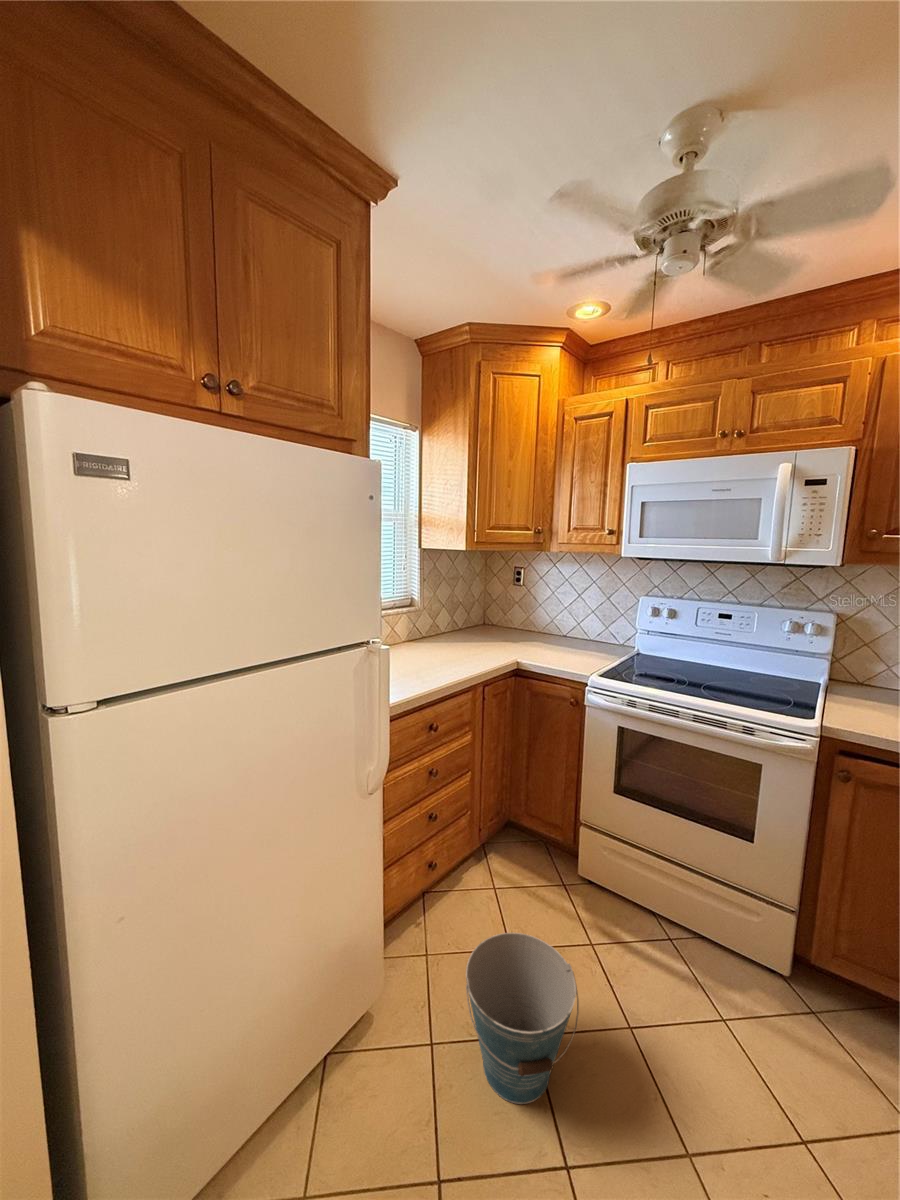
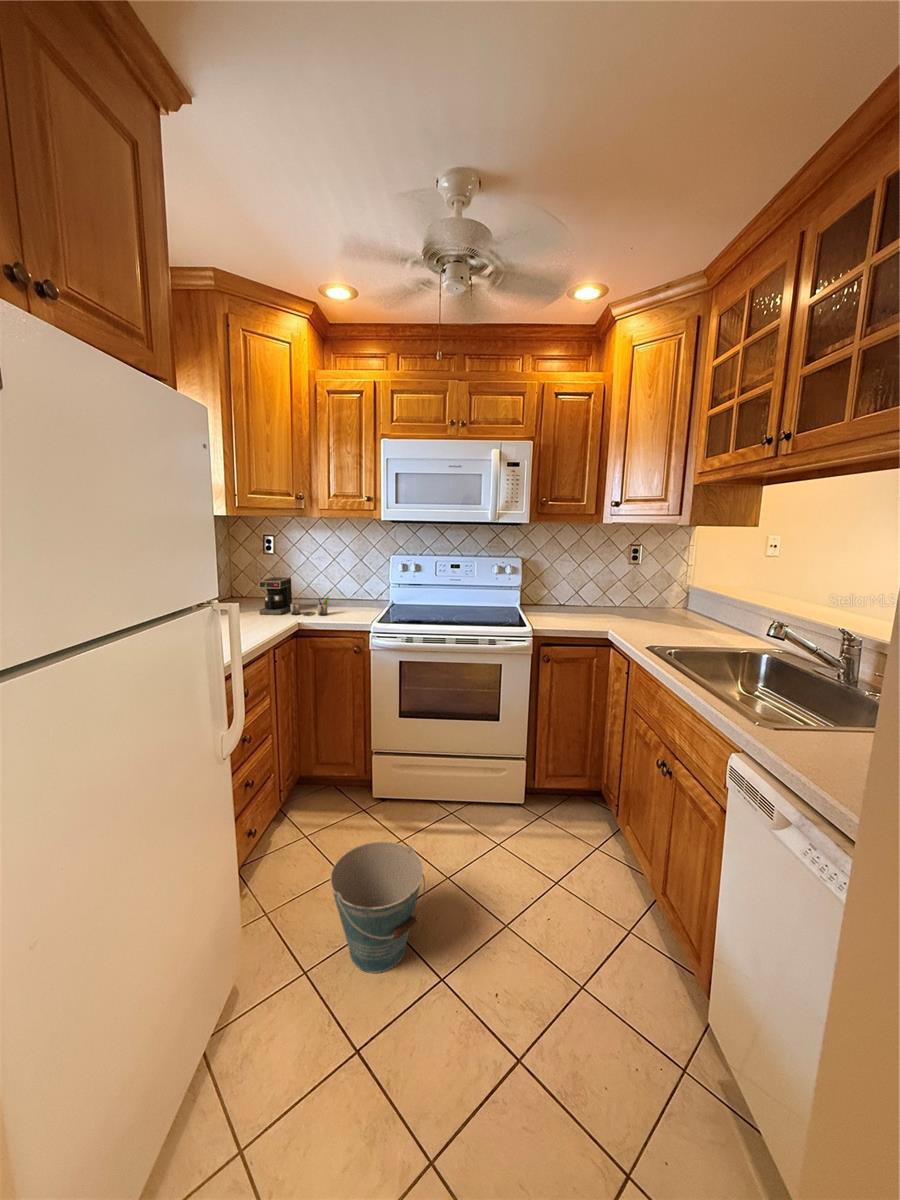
coffee maker: none [489,610,556,656] -> present [258,577,329,615]

